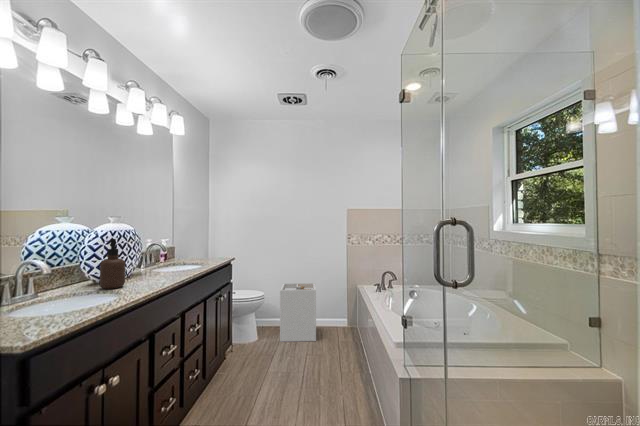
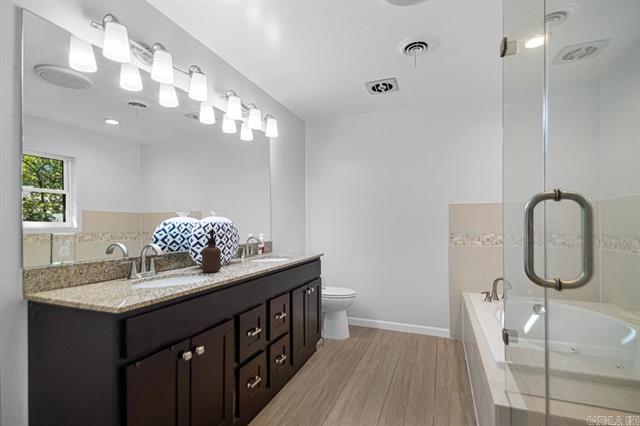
laundry hamper: present [280,283,316,342] -> none [370,284,410,348]

